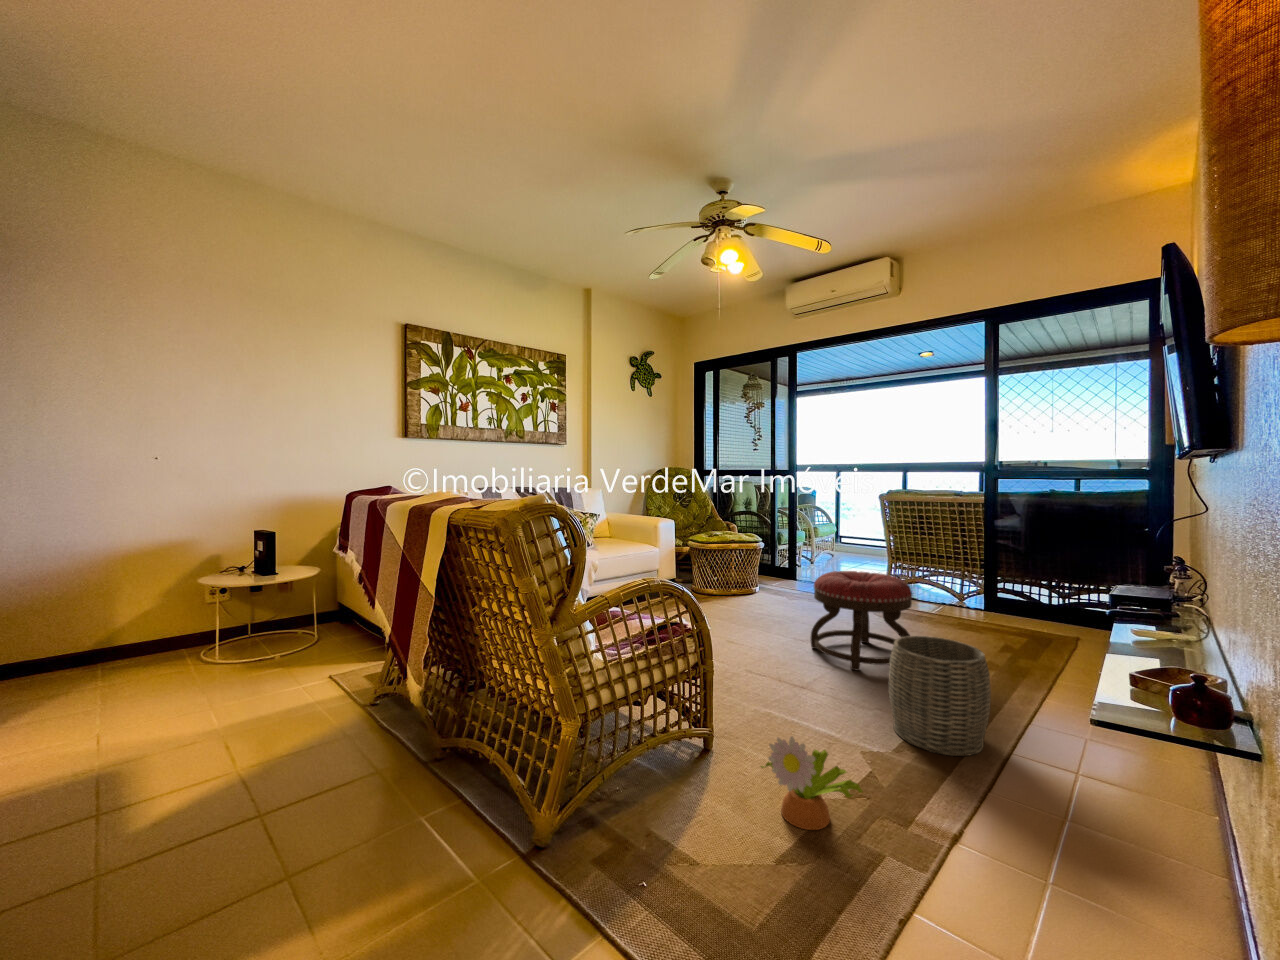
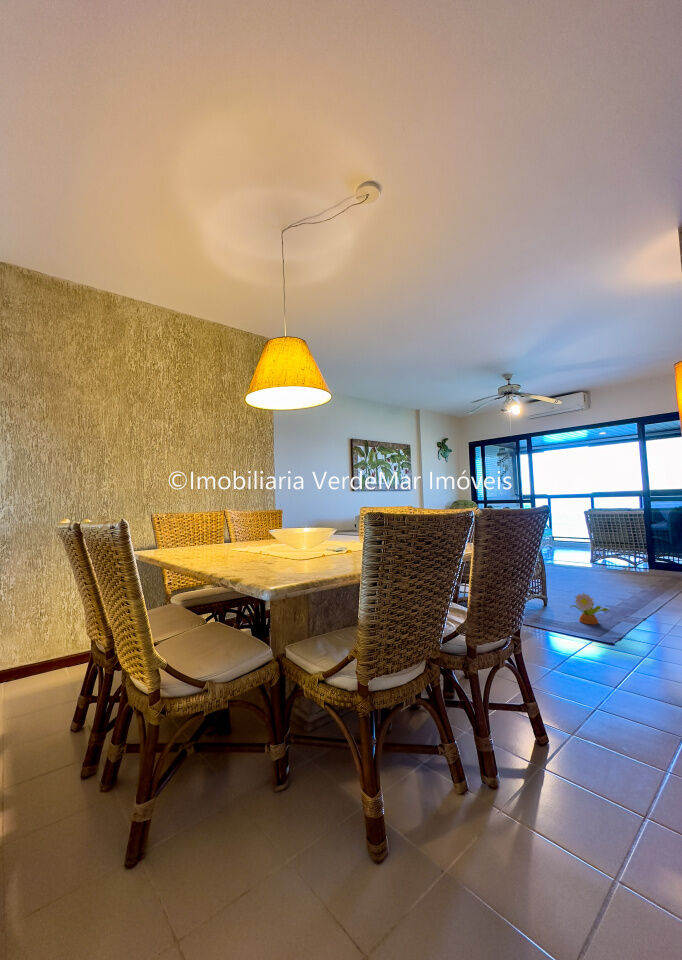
ottoman: present [810,571,912,671] -> none [564,548,617,590]
woven basket: present [889,636,991,756] -> none [610,569,654,611]

